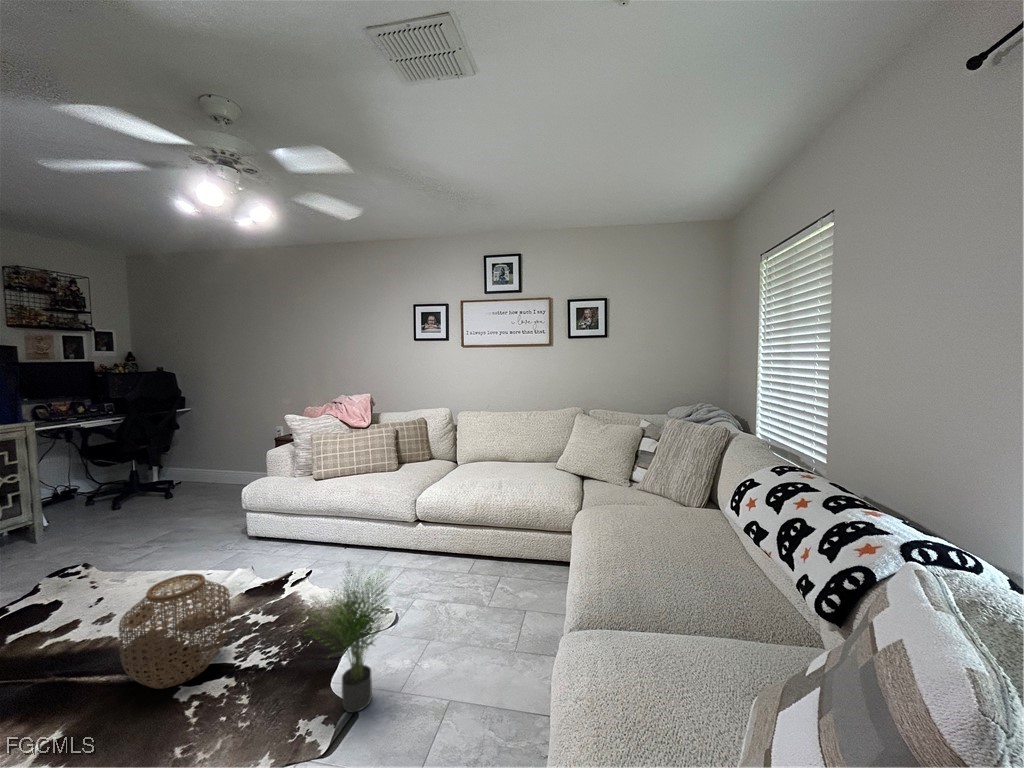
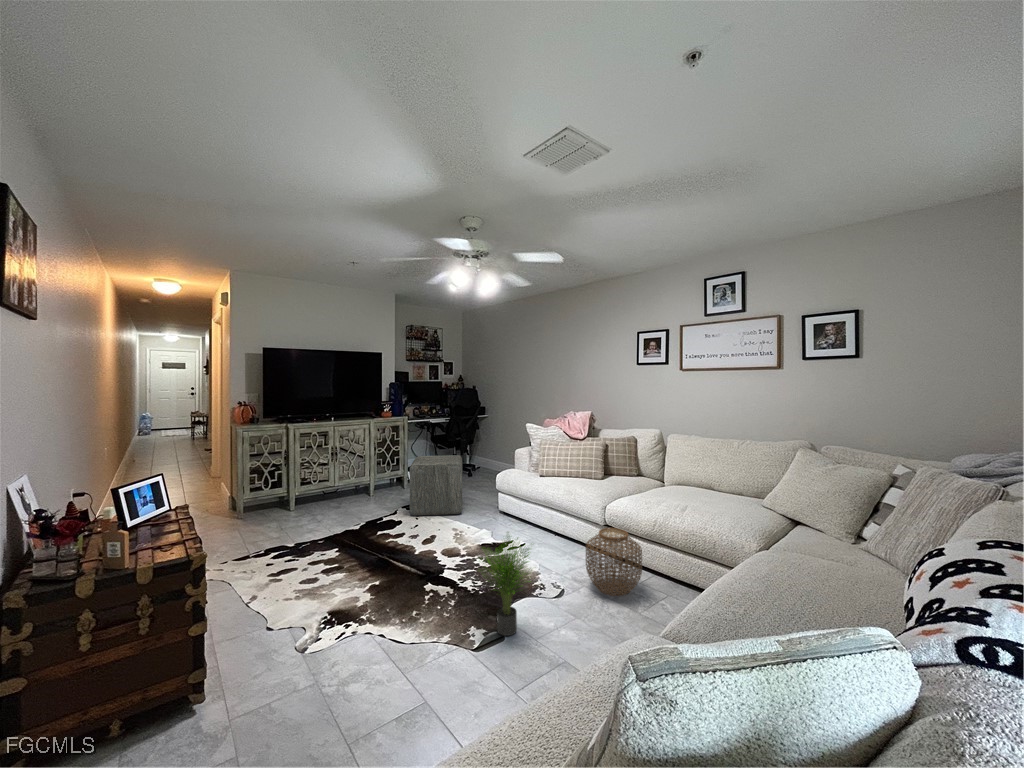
ottoman: none [68,470,184,582] -> present [410,455,462,516]
woven basket: present [119,574,231,689] -> present [586,528,642,596]

